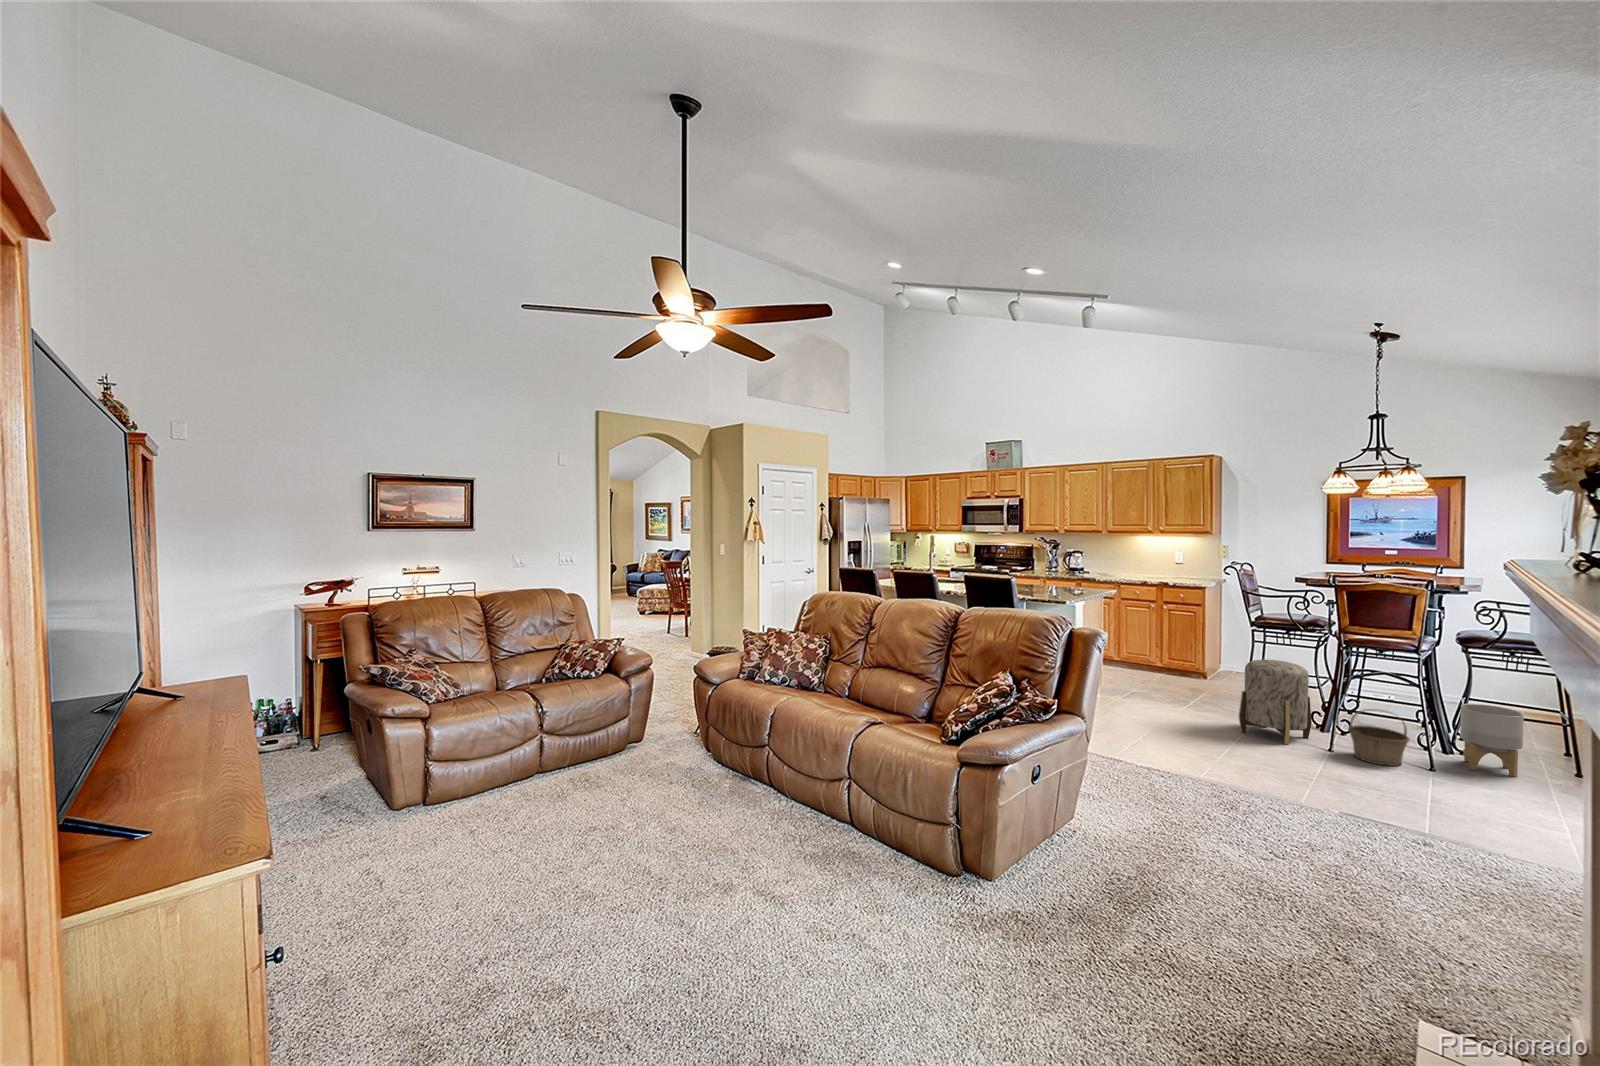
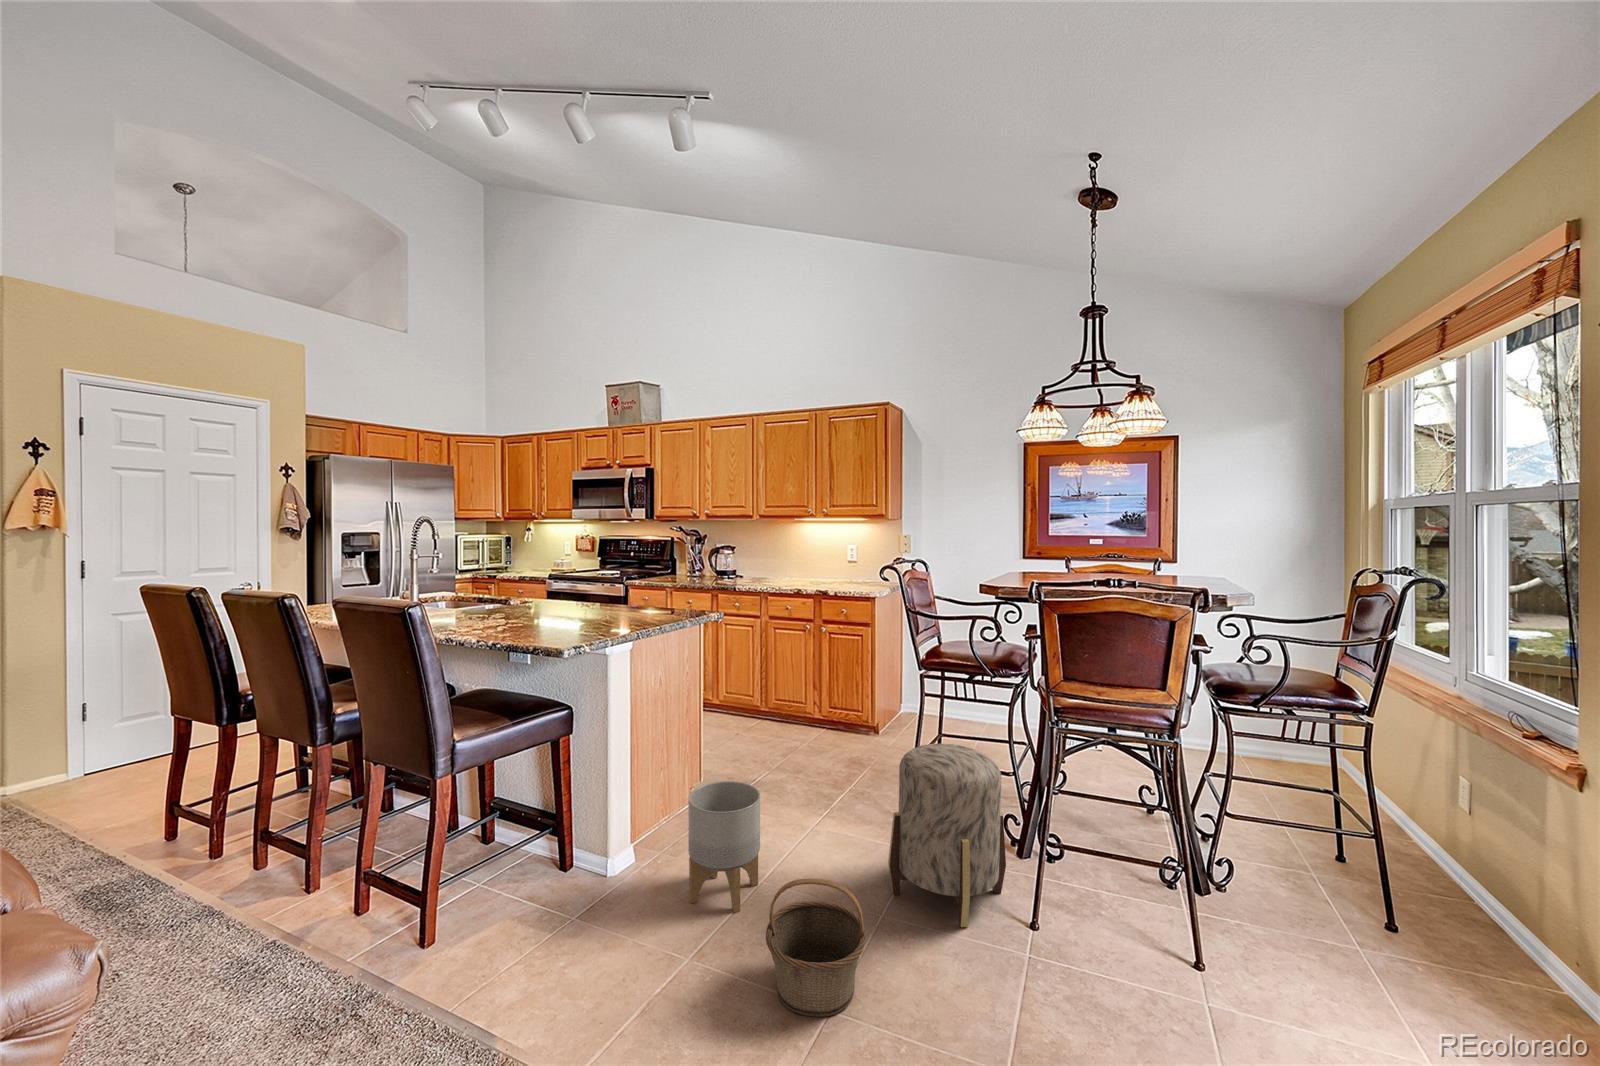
planter: present [1460,704,1524,777] -> present [688,781,760,913]
basket: present [1348,709,1410,766] -> present [766,878,866,1017]

